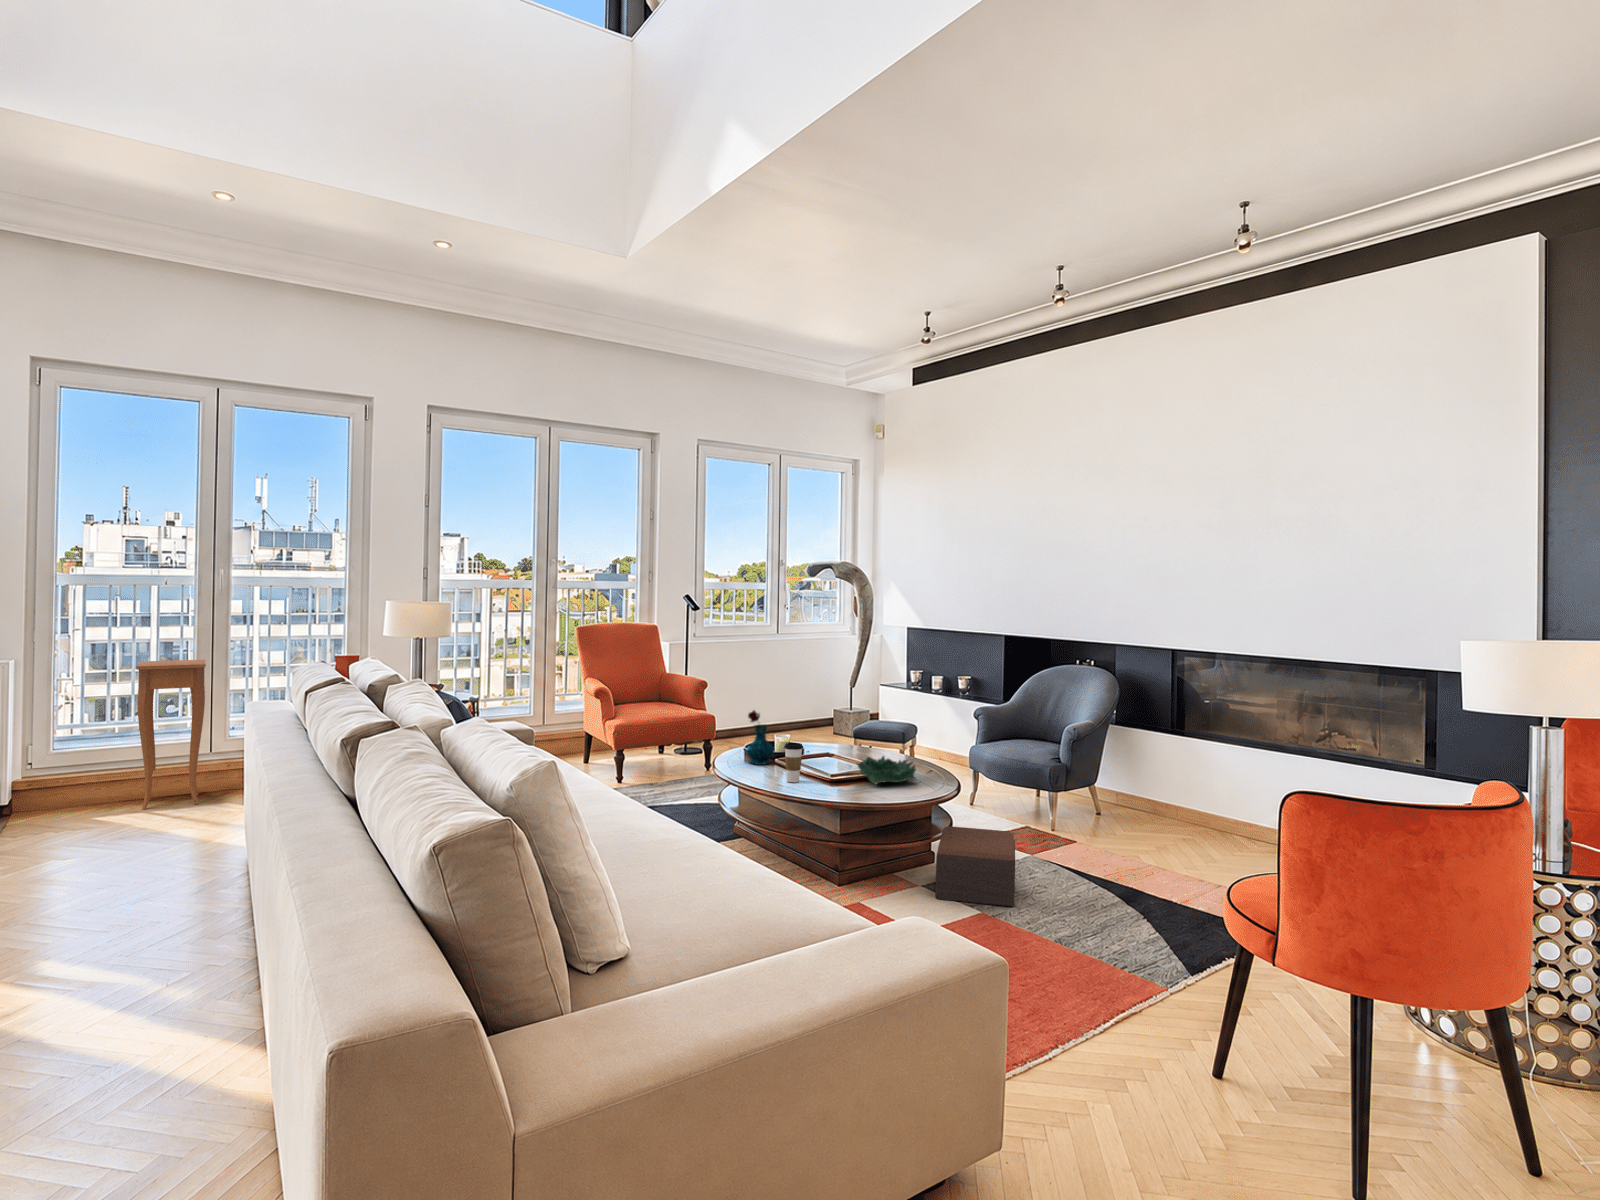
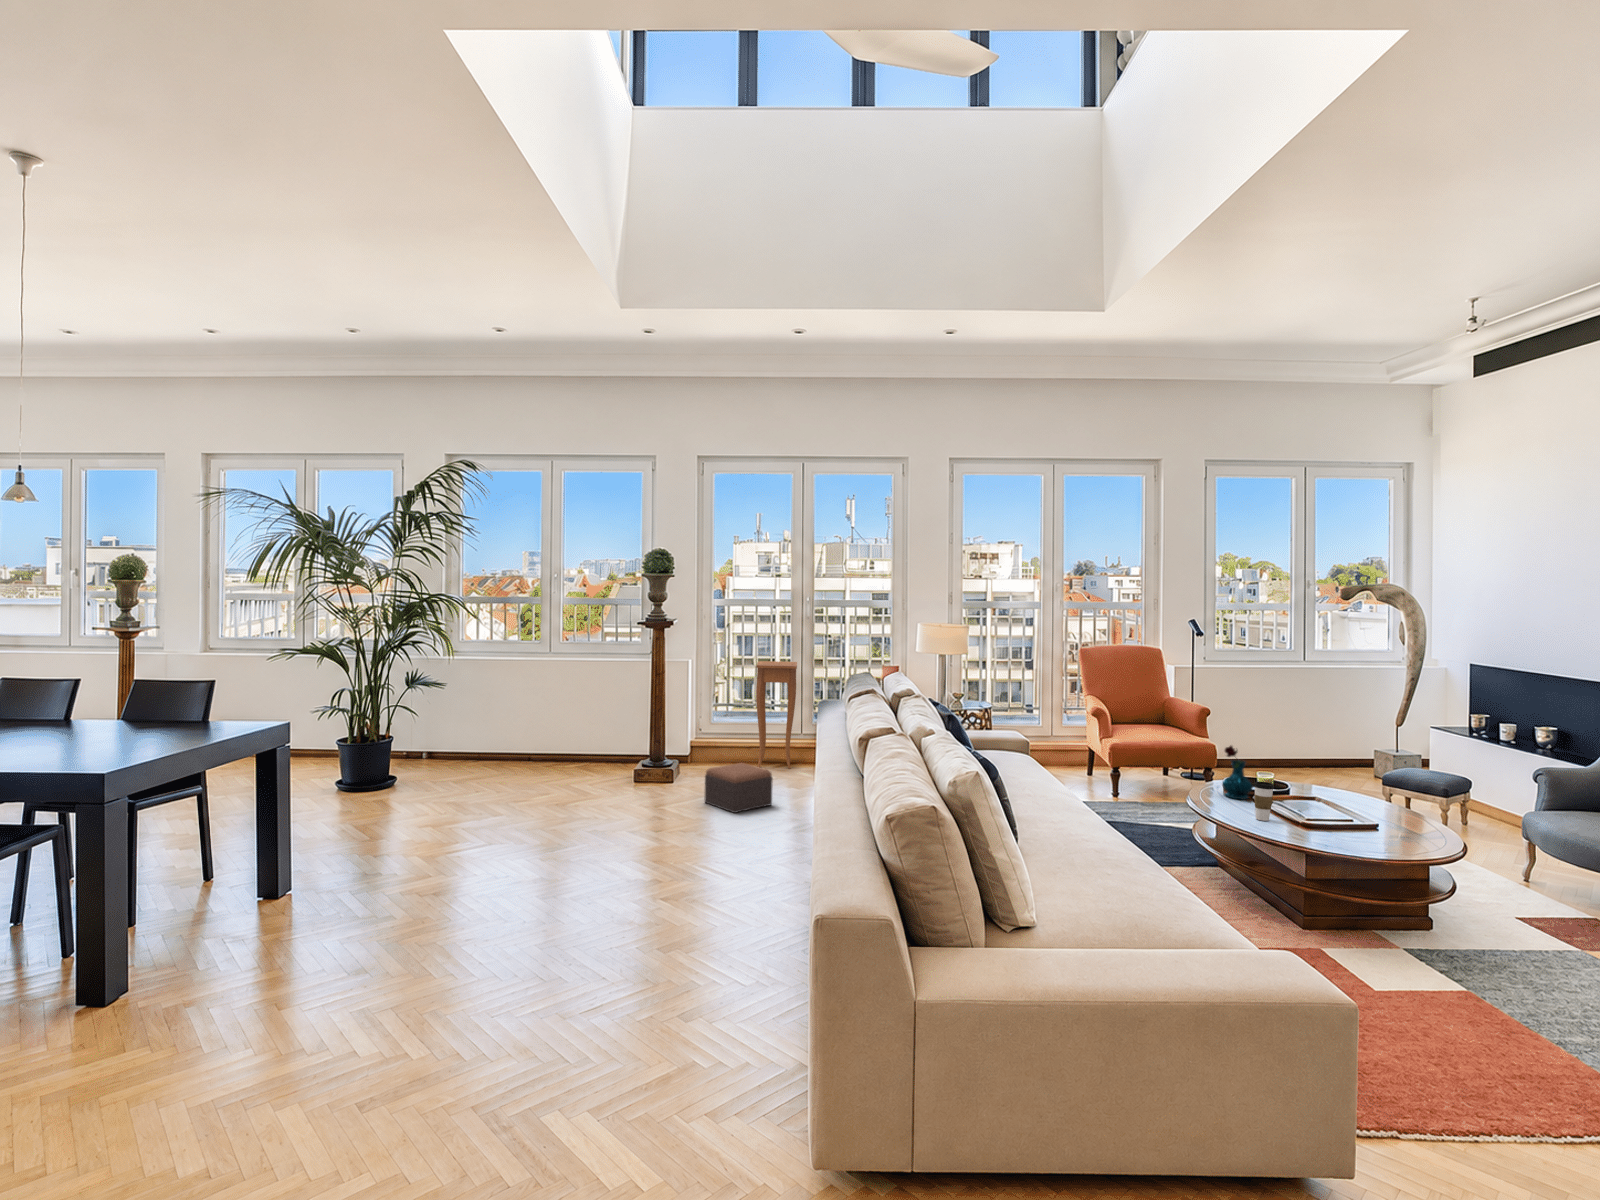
decorative bowl: present [857,756,916,784] -> none [1335,806,1407,841]
footstool: present [935,826,1015,907] -> present [704,763,773,813]

